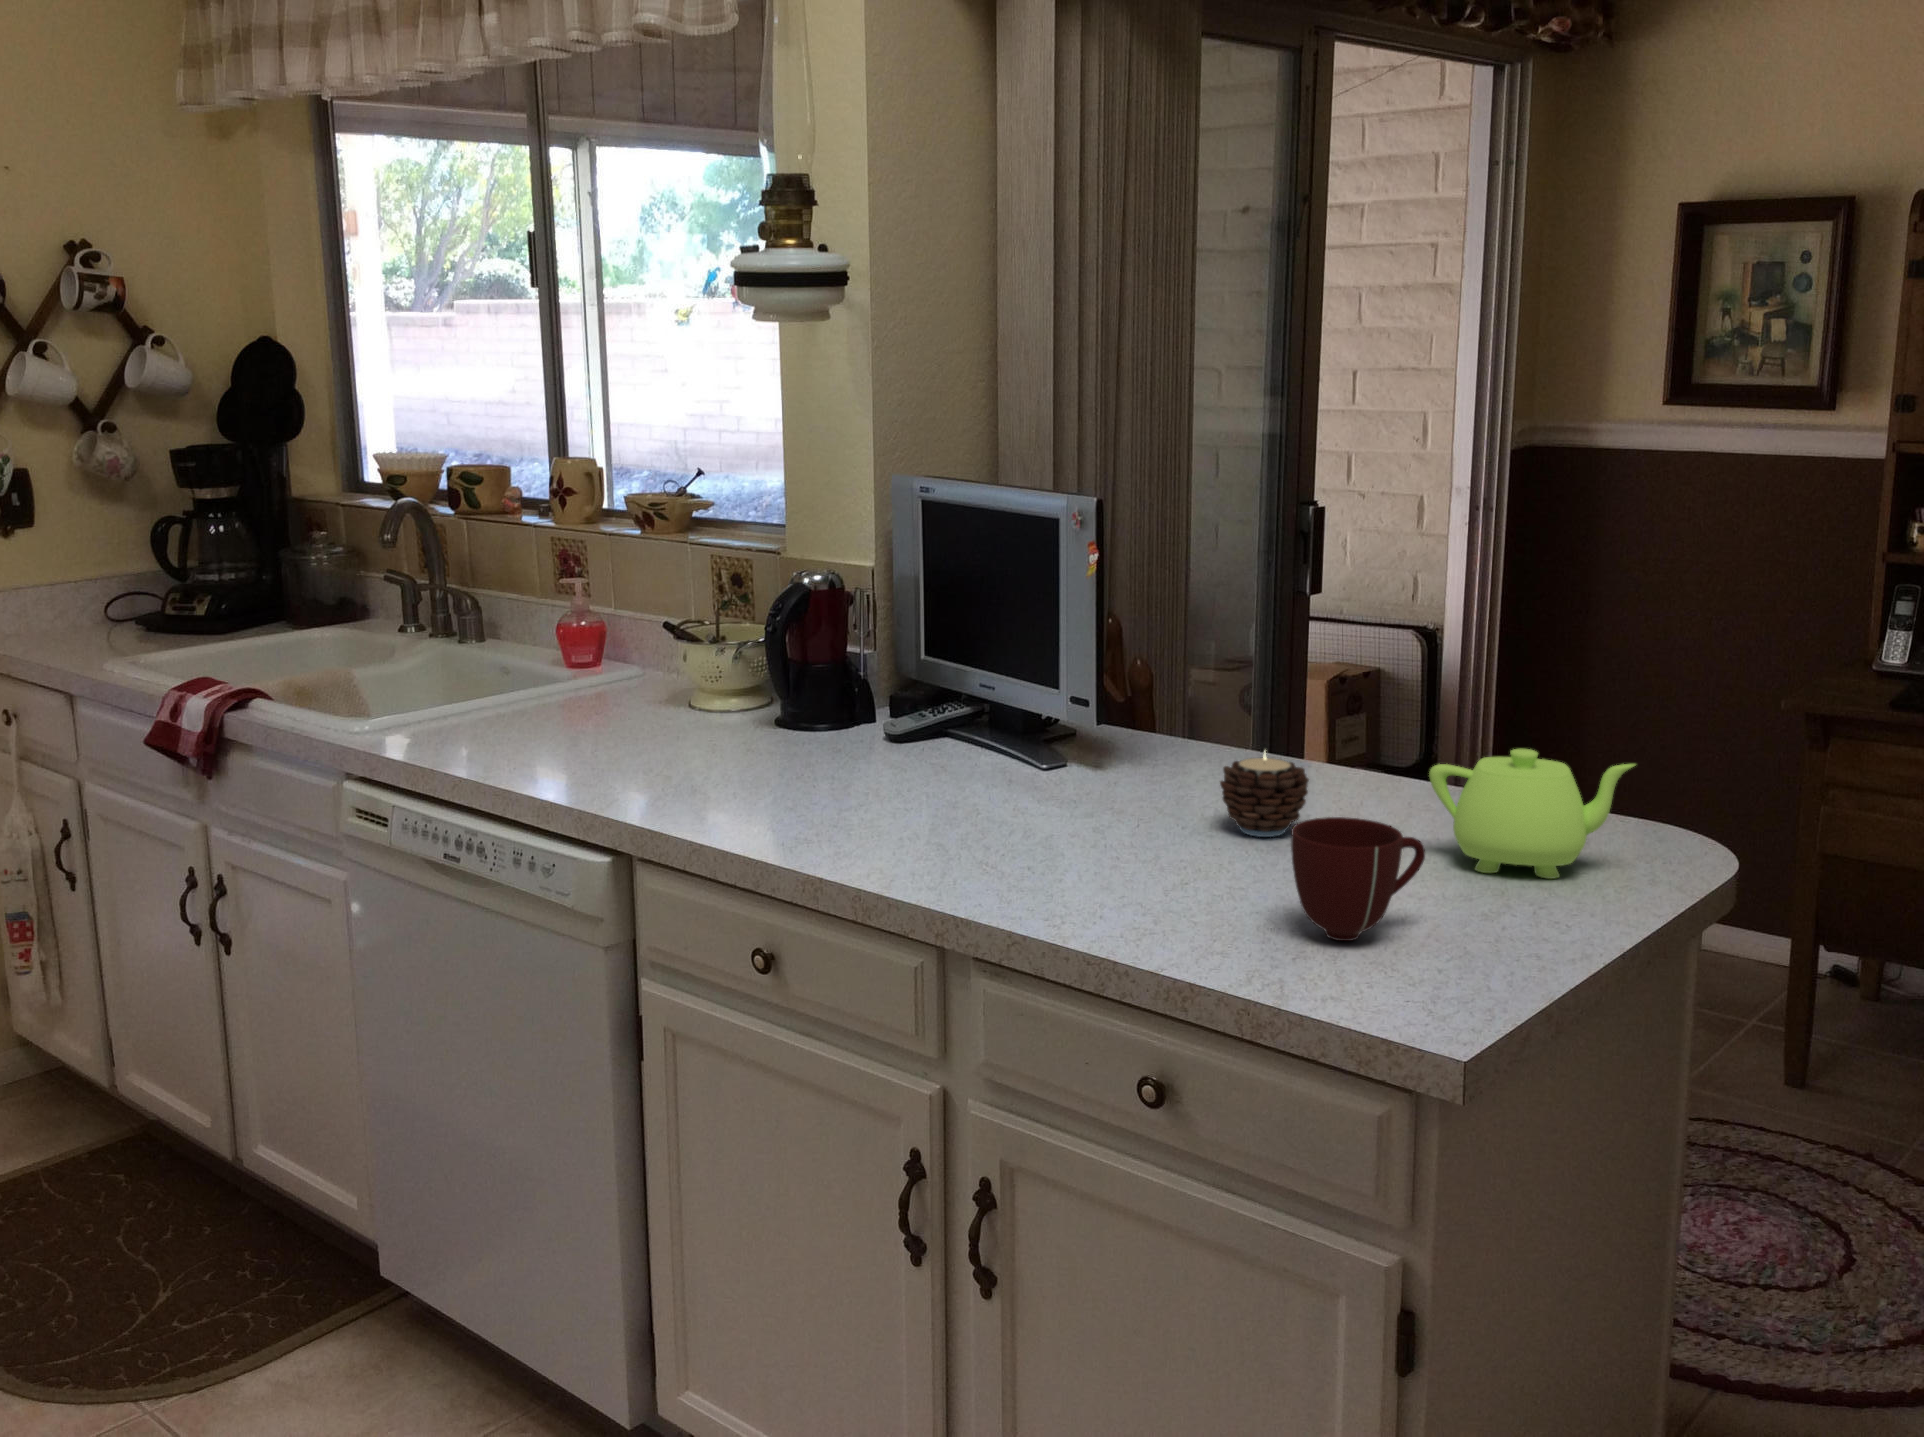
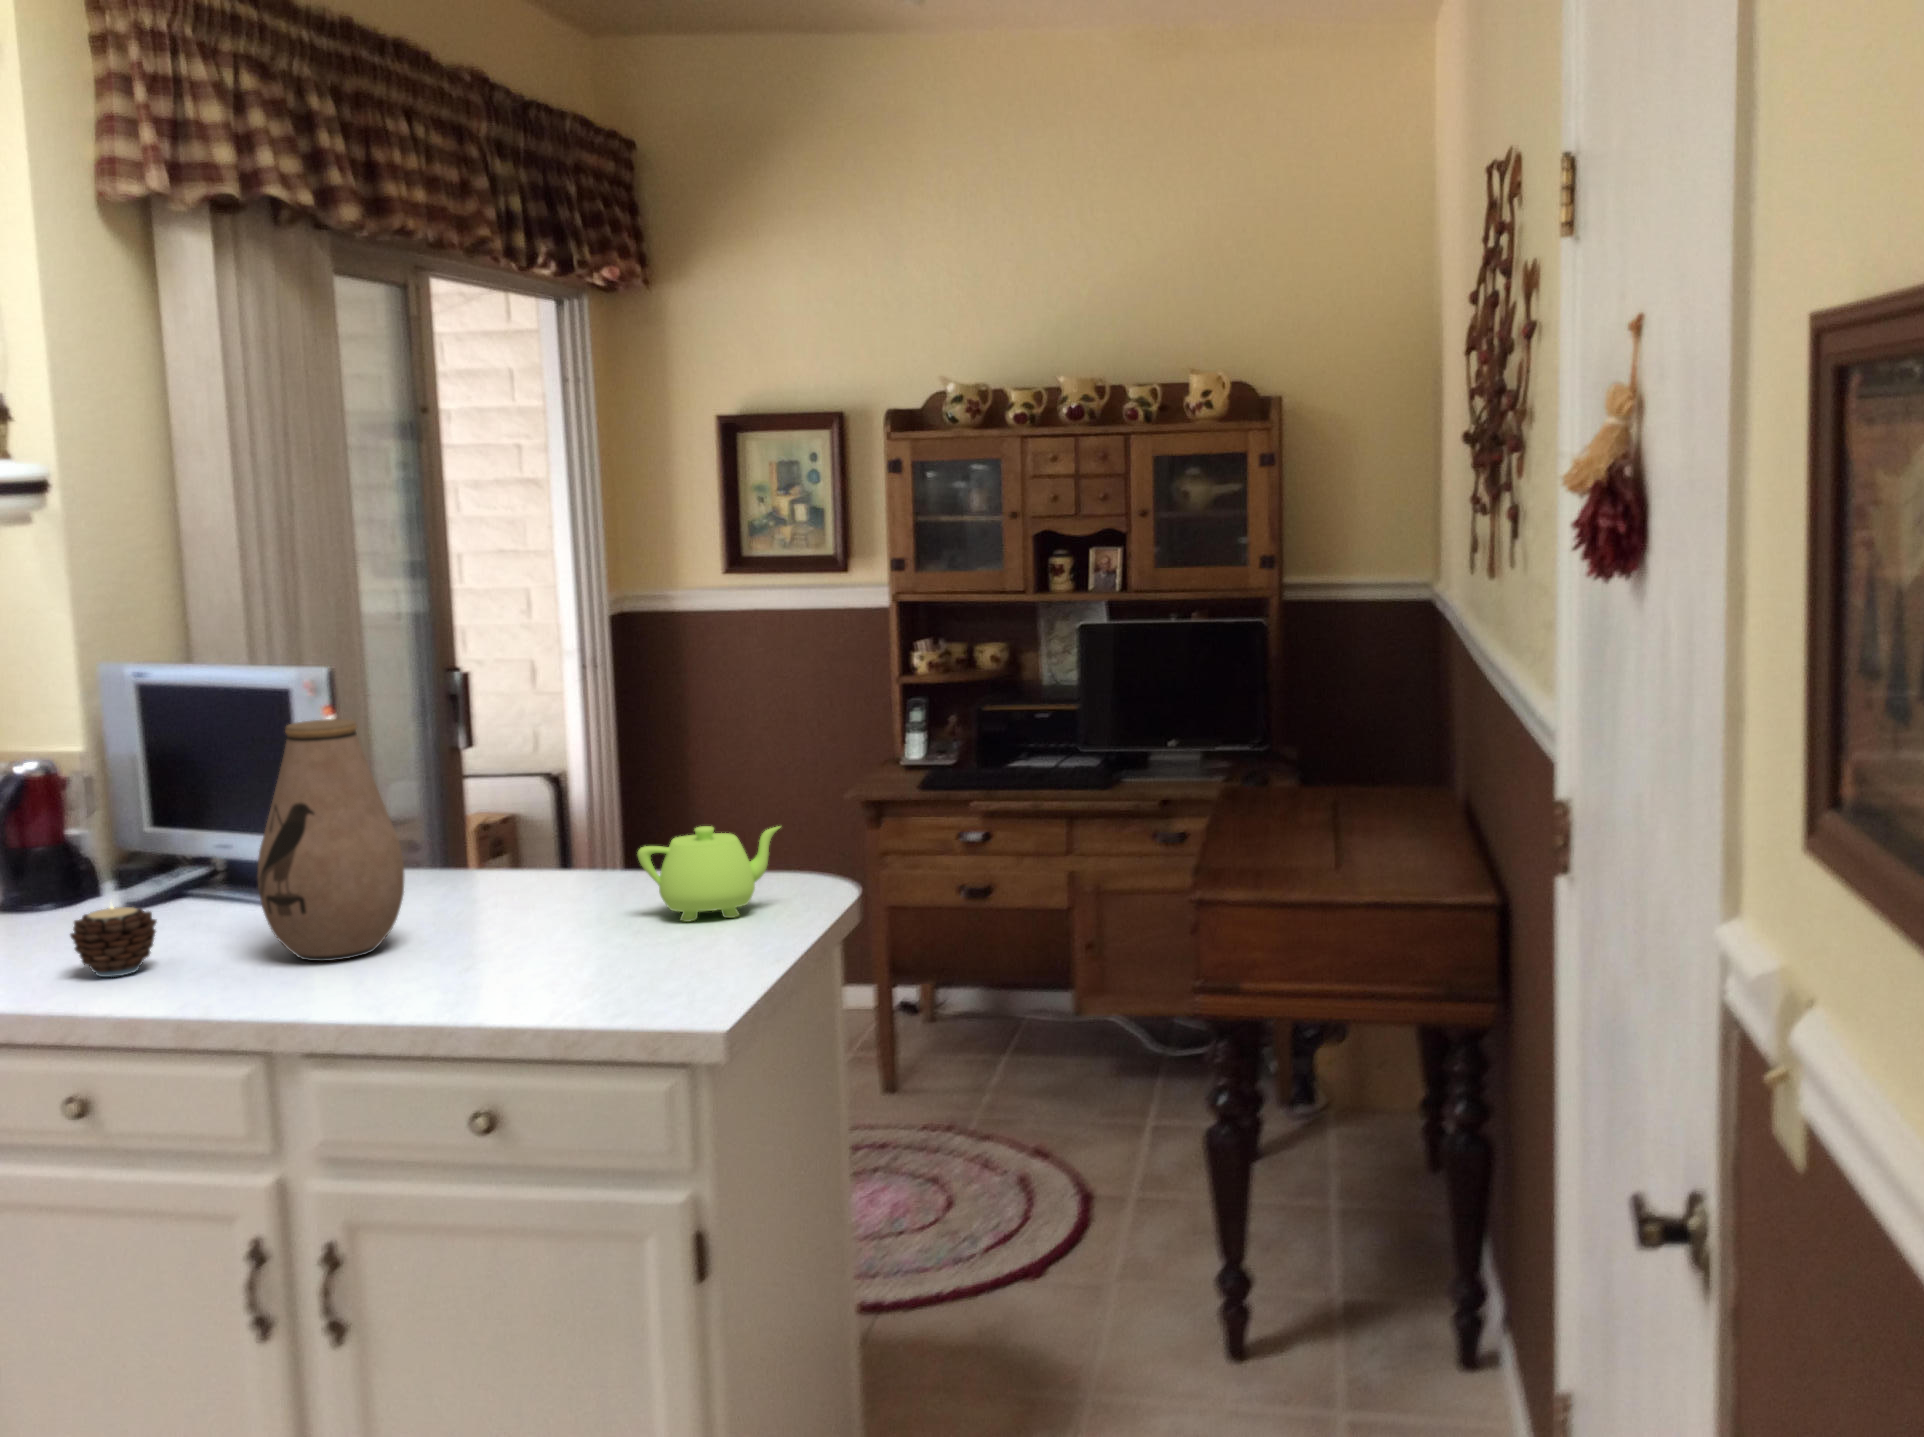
vase: none [975,560,1138,848] -> present [257,719,404,961]
candle: present [1220,751,1309,837] -> present [70,904,157,977]
mug: present [1291,817,1425,941] -> none [559,885,656,977]

